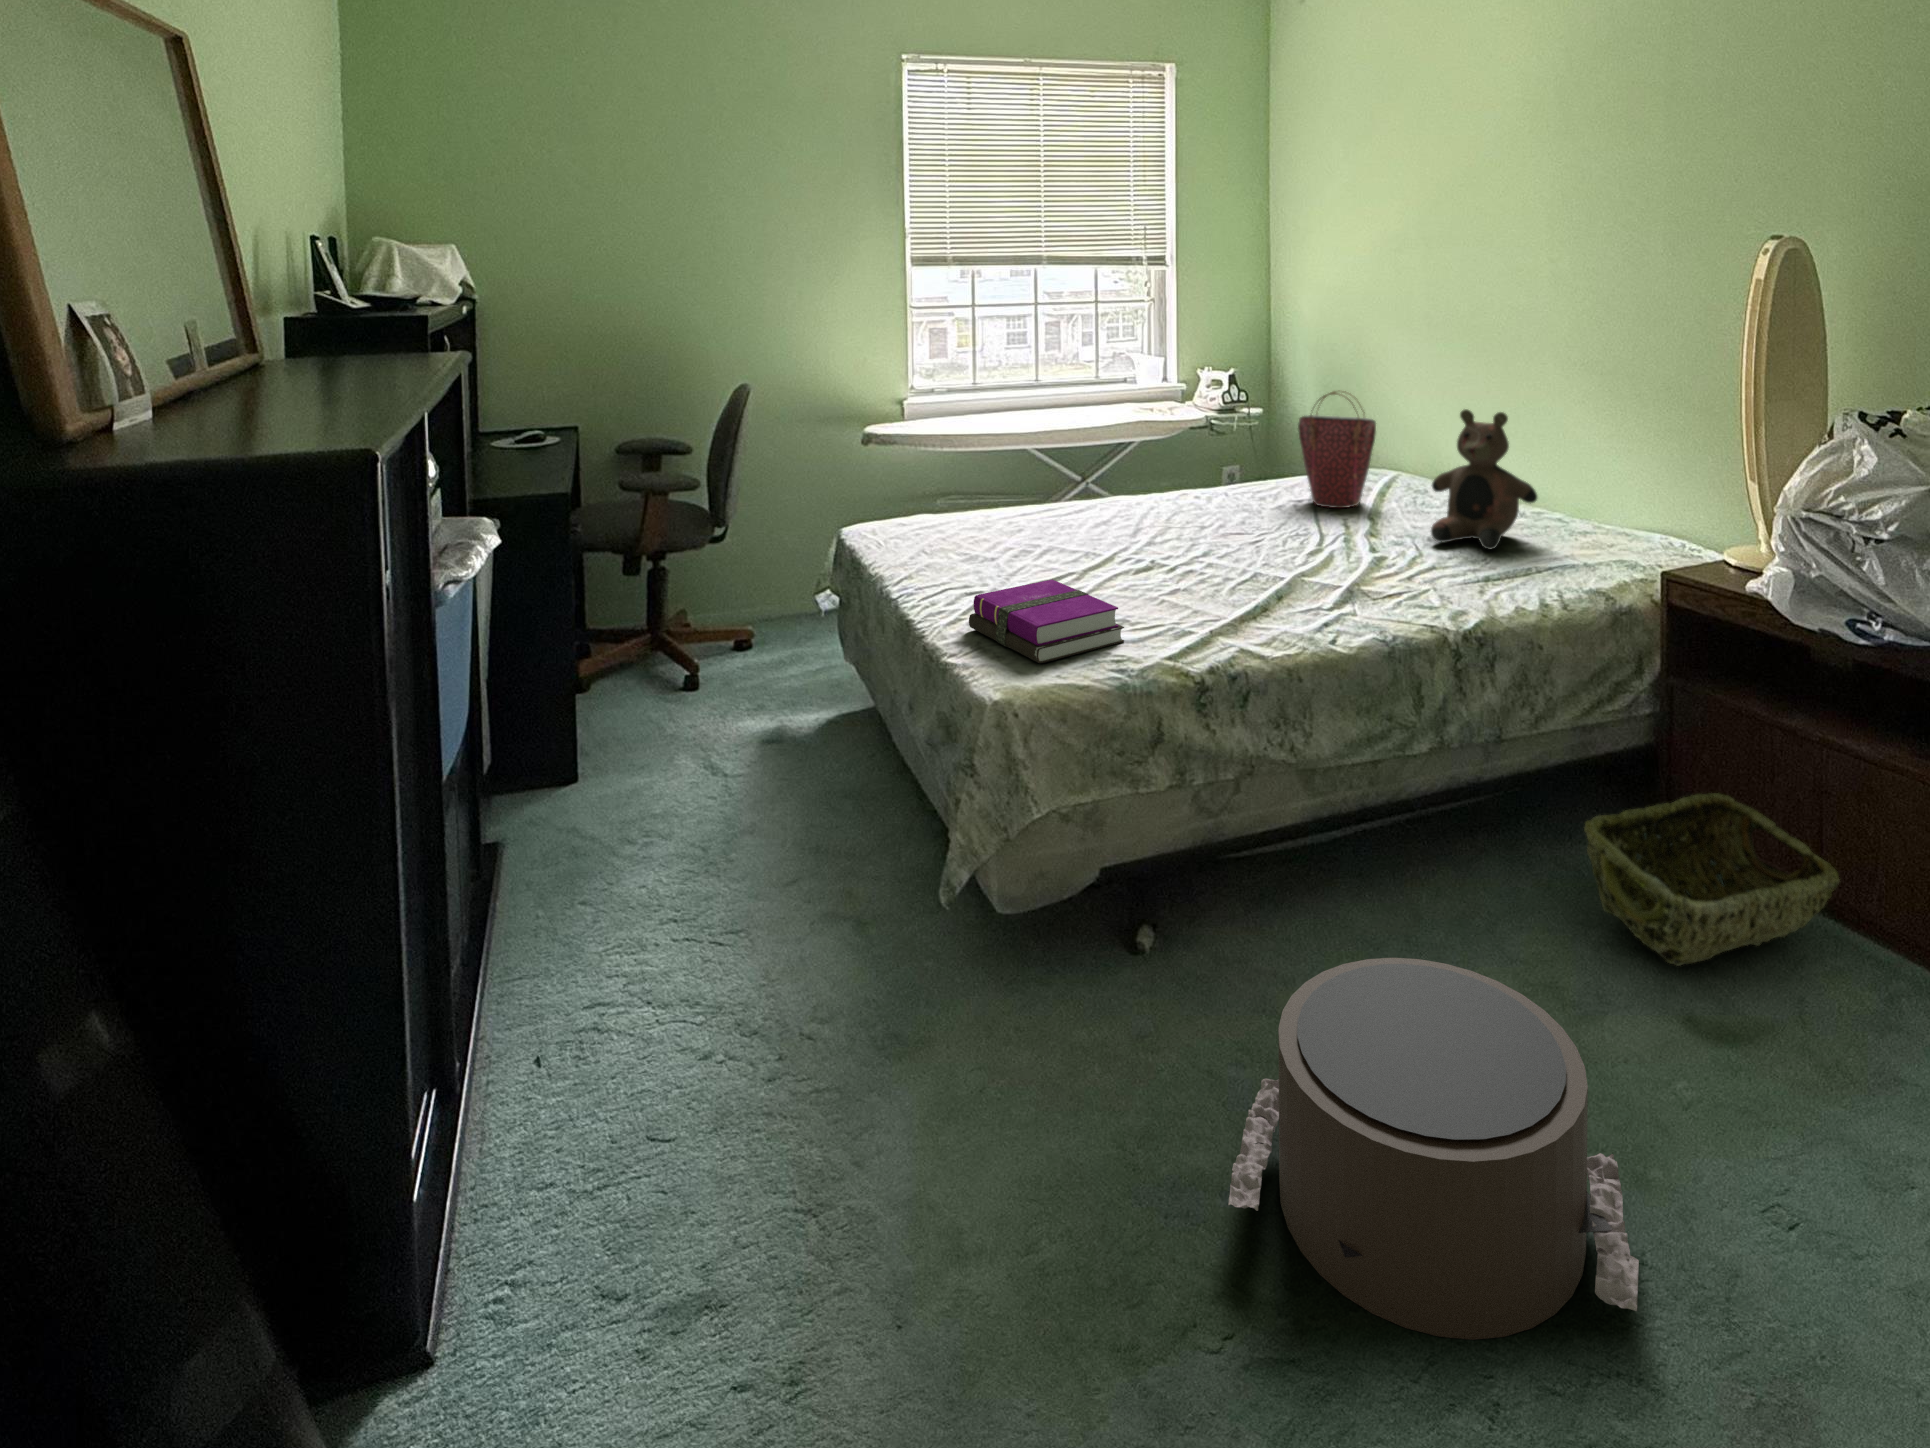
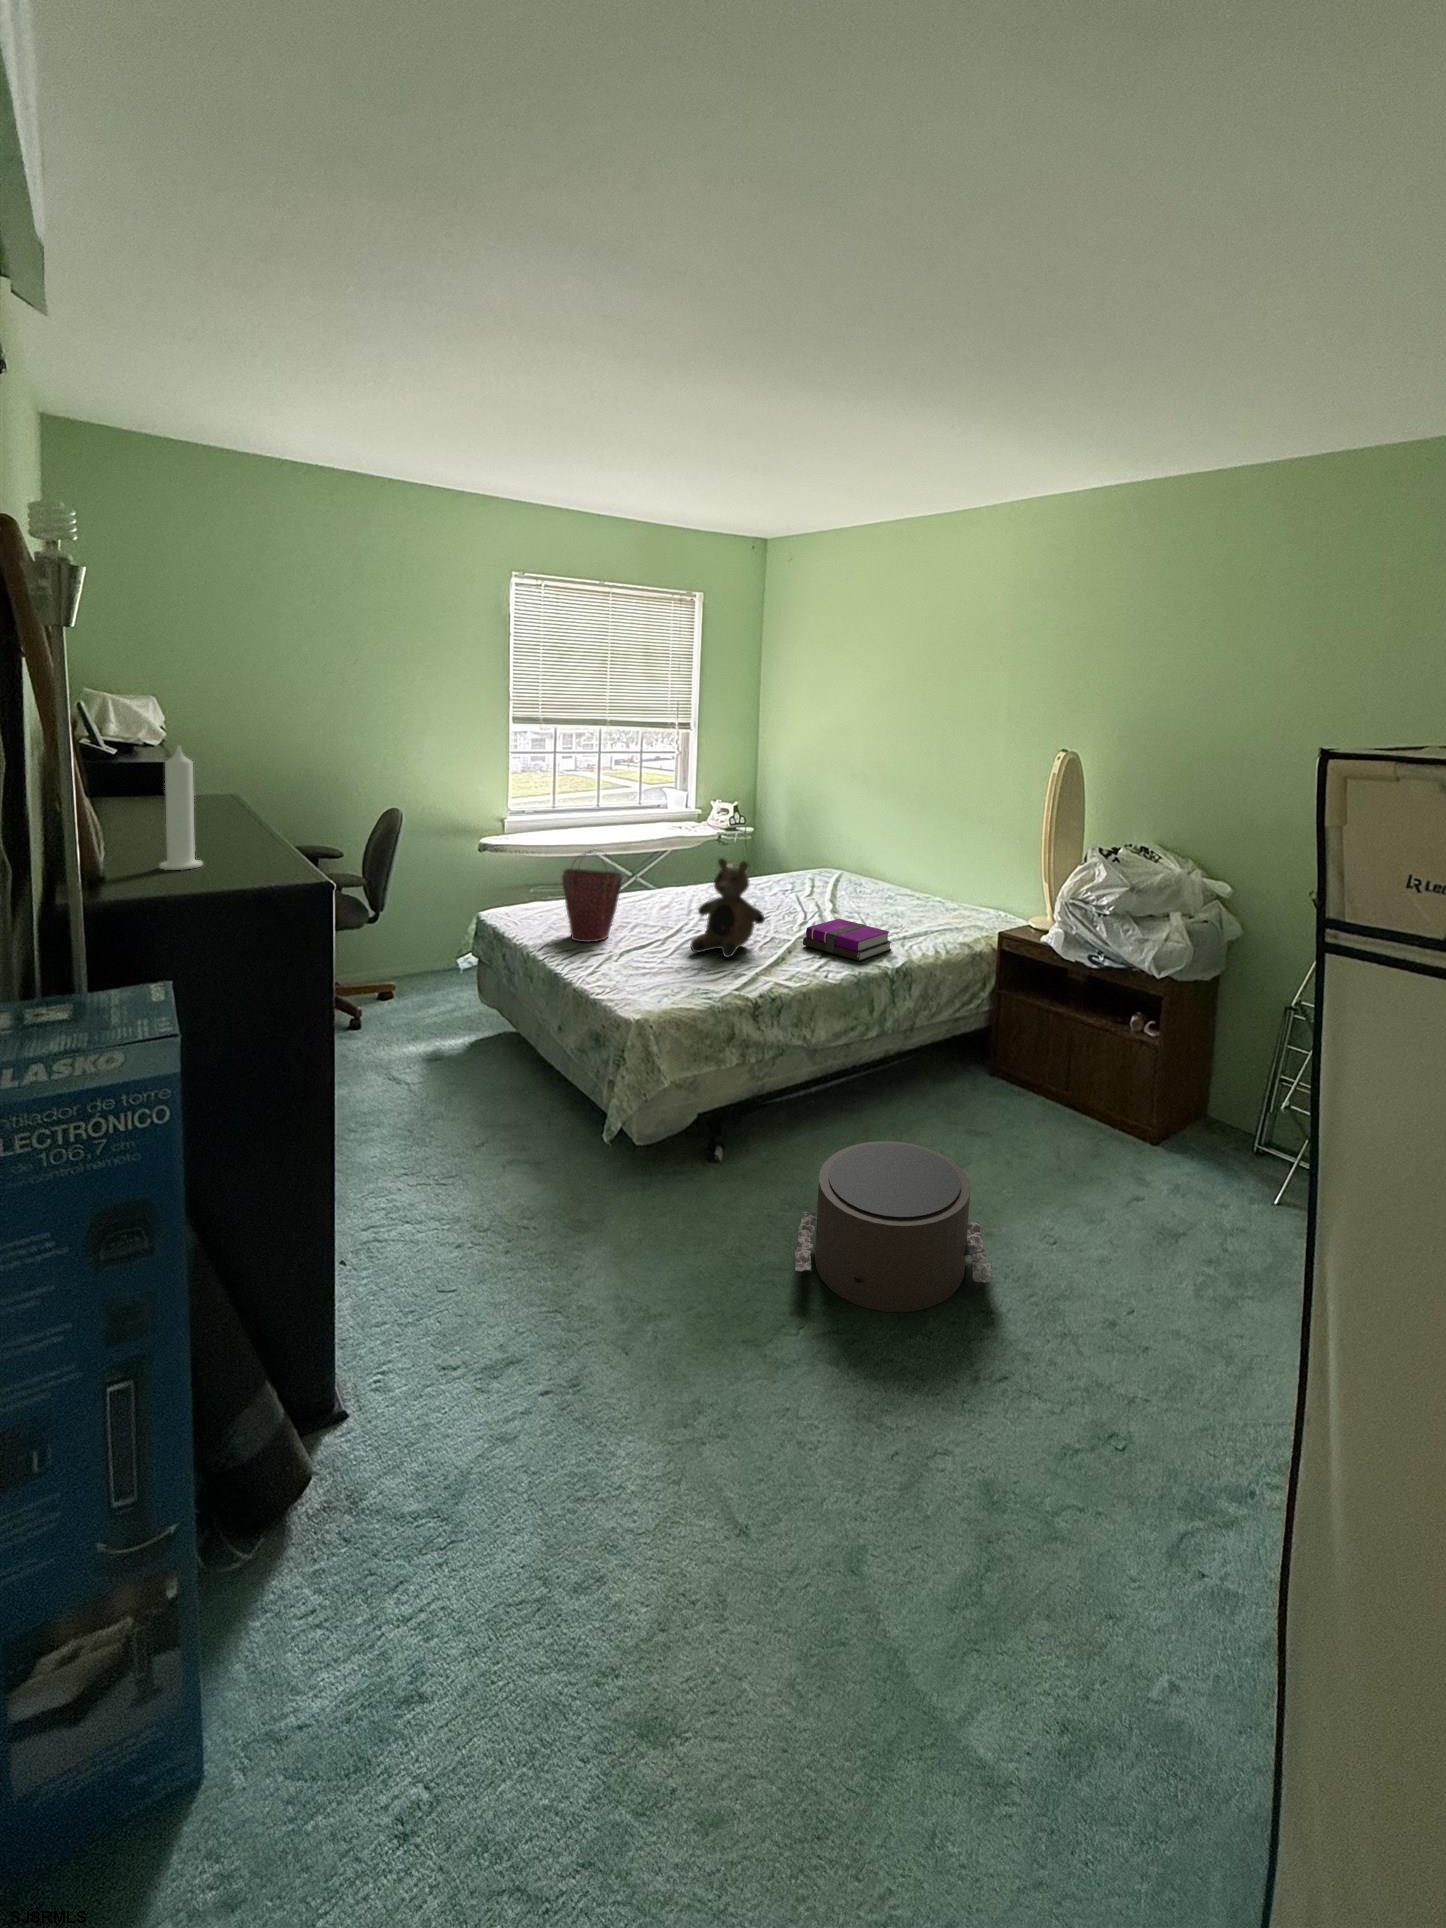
candle: none [218,254,281,440] -> present [159,746,202,870]
handbag: present [1298,391,1376,508] -> present [562,850,622,942]
teddy bear: present [1431,409,1537,550] -> present [691,858,765,958]
notebook: present [969,579,1124,663] -> present [803,919,891,961]
woven basket: present [1584,793,1840,966] -> none [958,1049,1077,1138]

